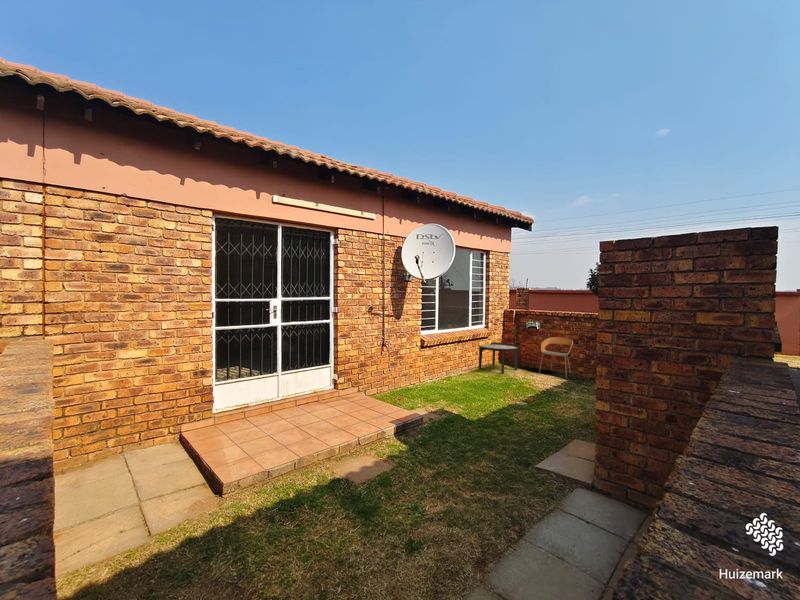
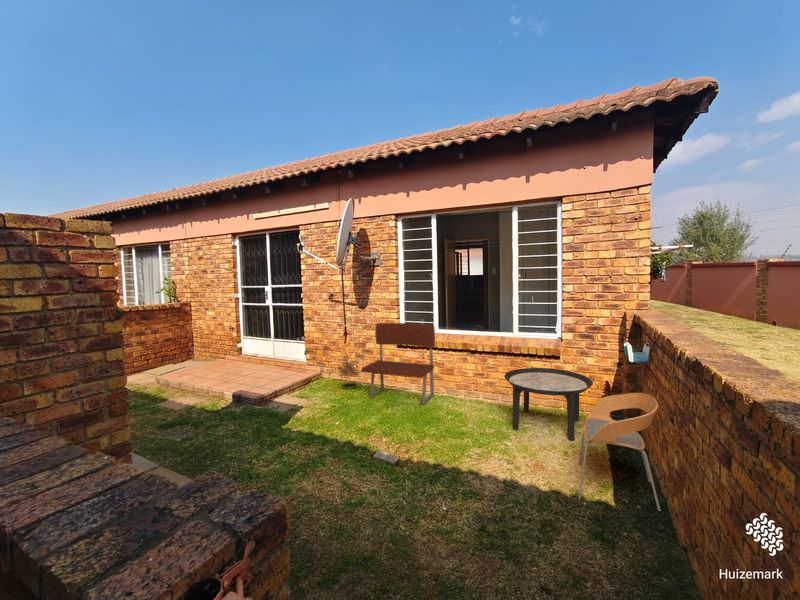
bench: none [418,326,468,390] -> present [362,323,435,405]
potted tree: none [390,360,410,395] -> present [339,355,359,389]

